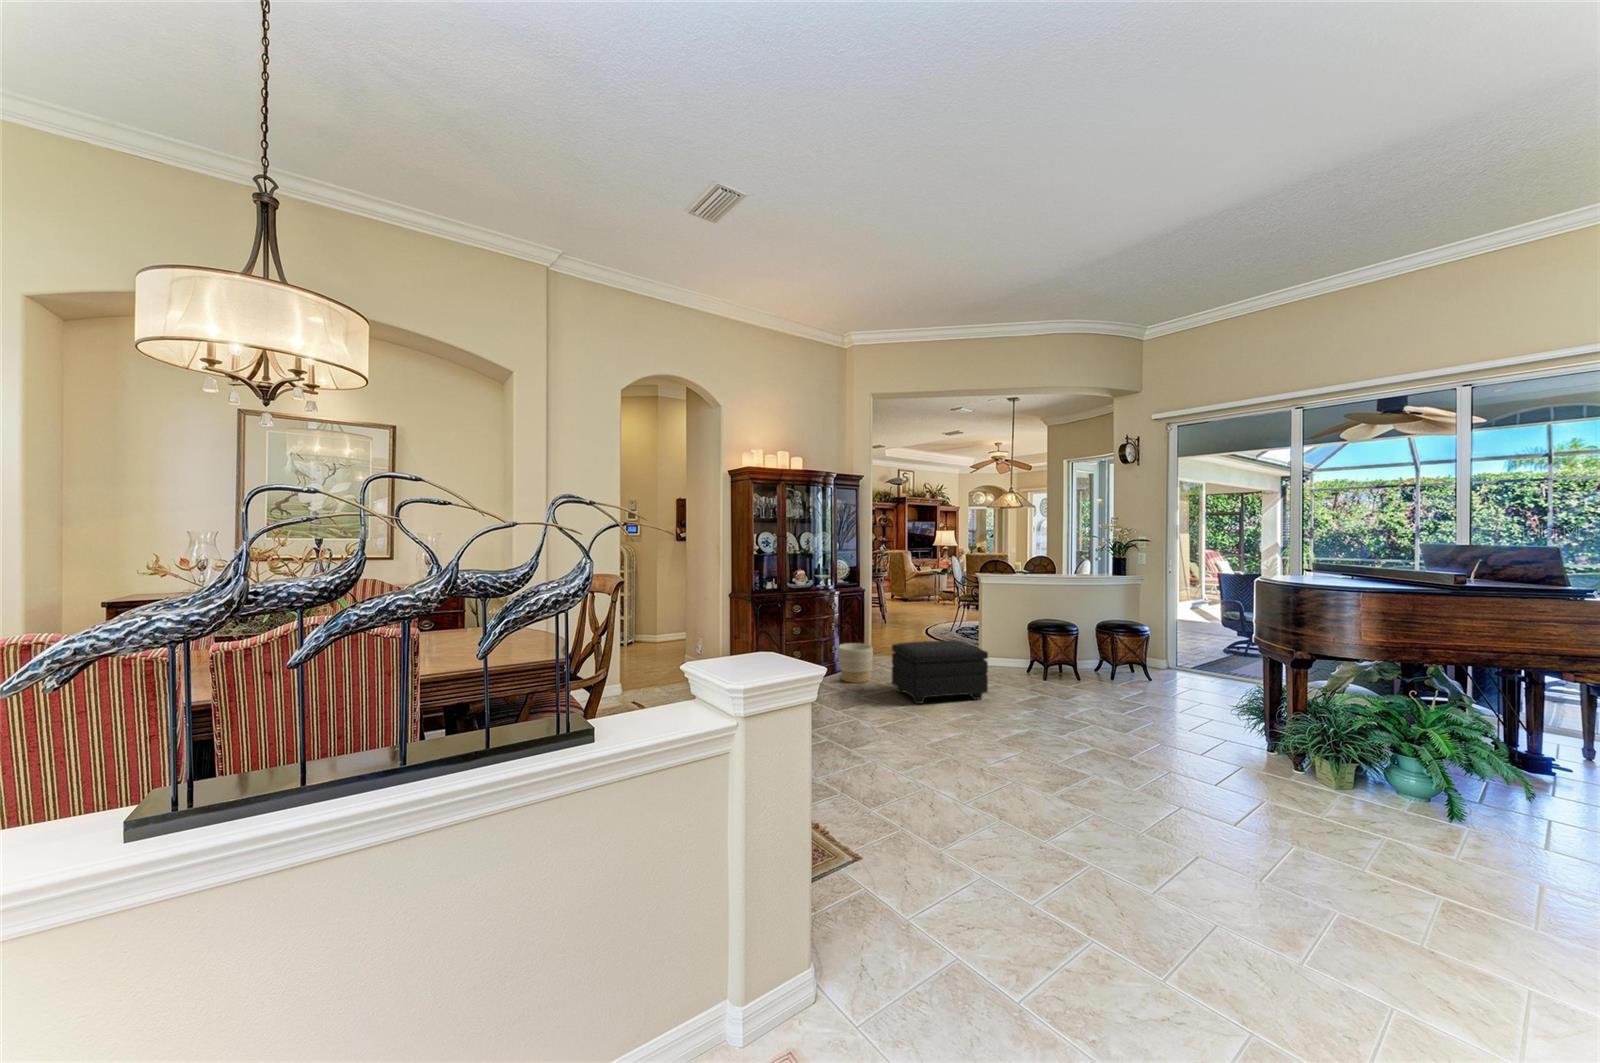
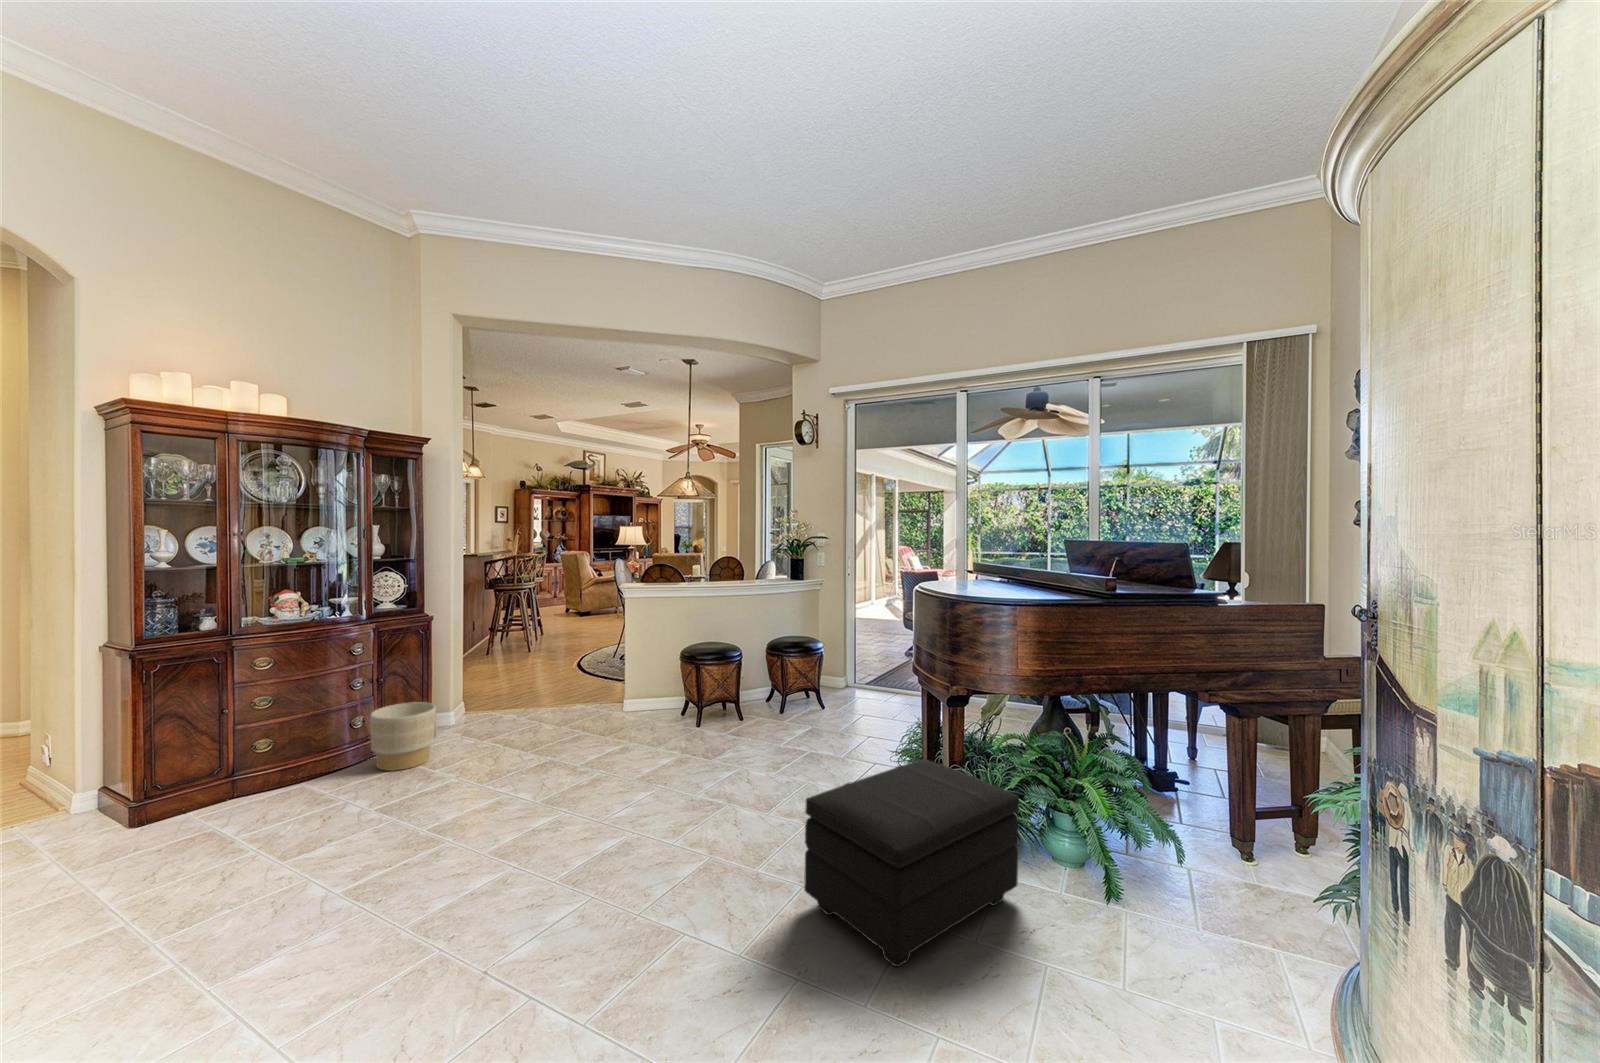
footstool: present [892,640,988,704] -> present [804,759,1019,967]

